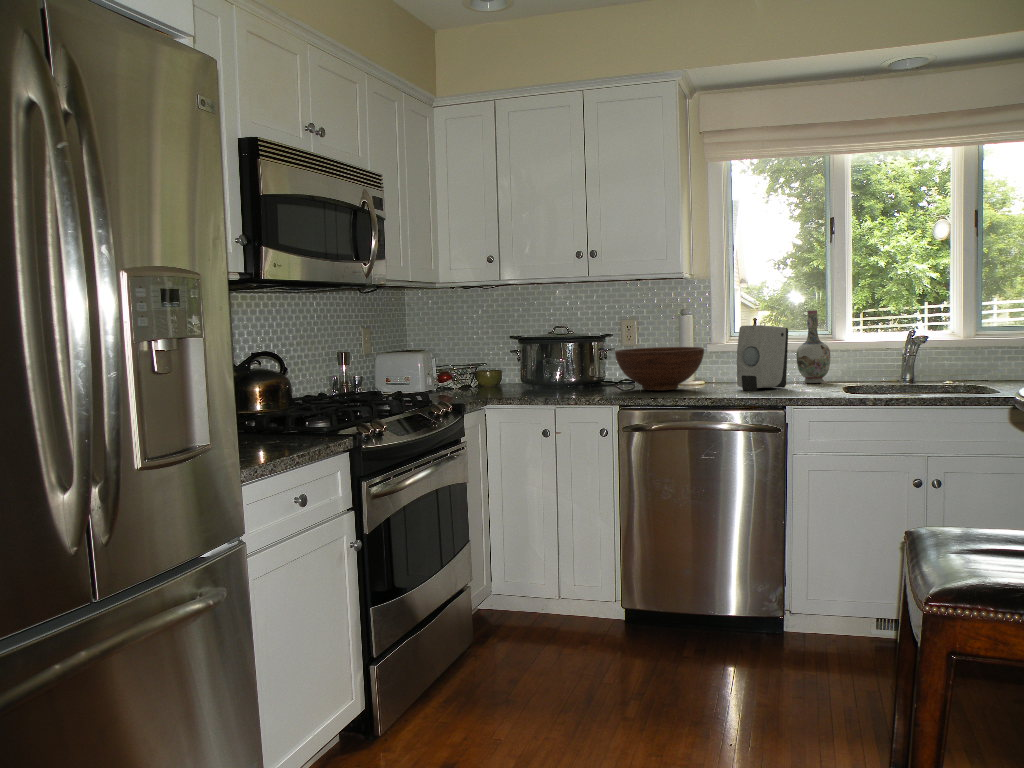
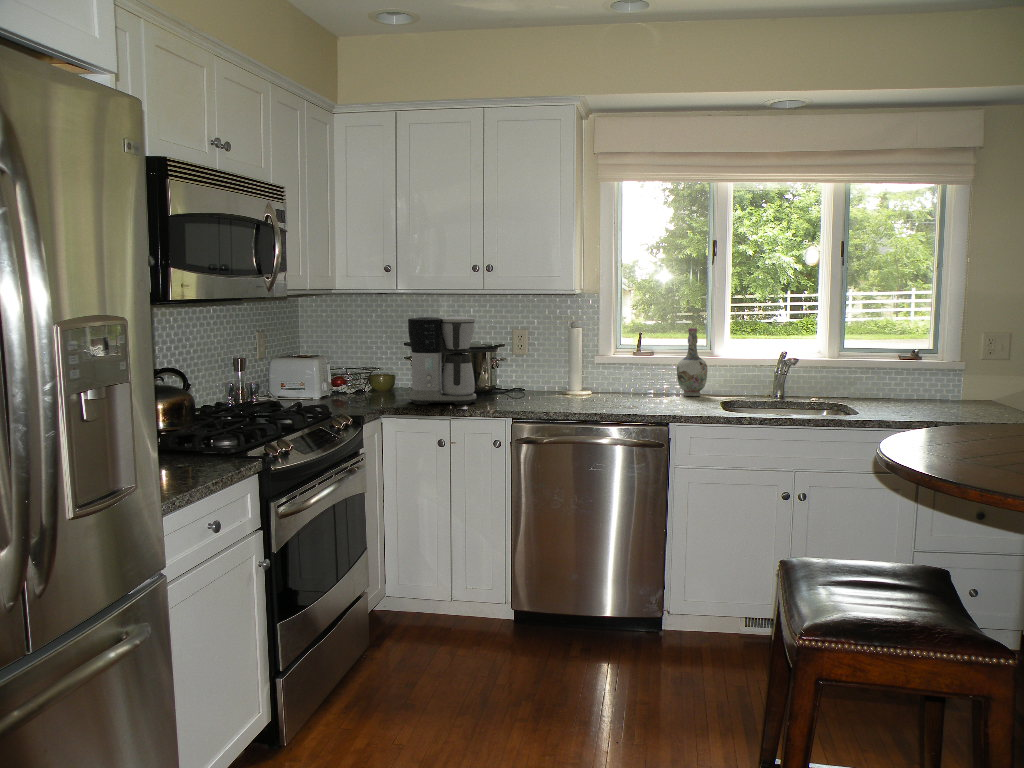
coffee maker: none [509,306,581,395] -> present [408,317,476,405]
soap dispenser: present [737,325,788,391] -> none [624,343,672,405]
fruit bowl: present [615,347,704,391] -> none [510,358,594,402]

